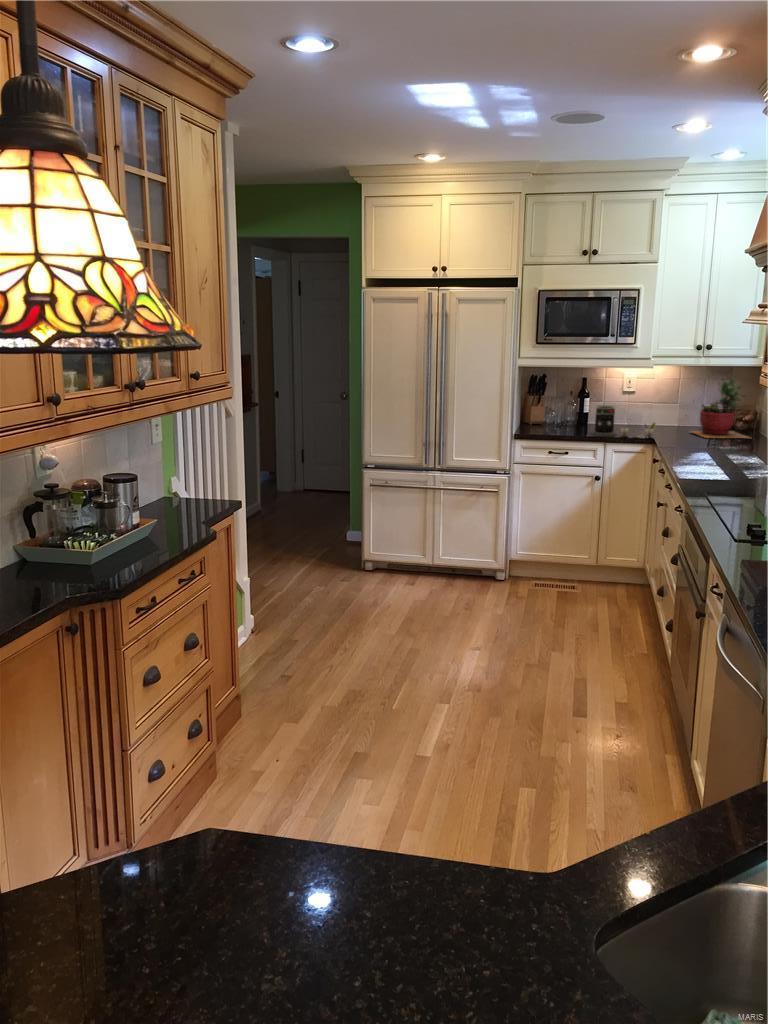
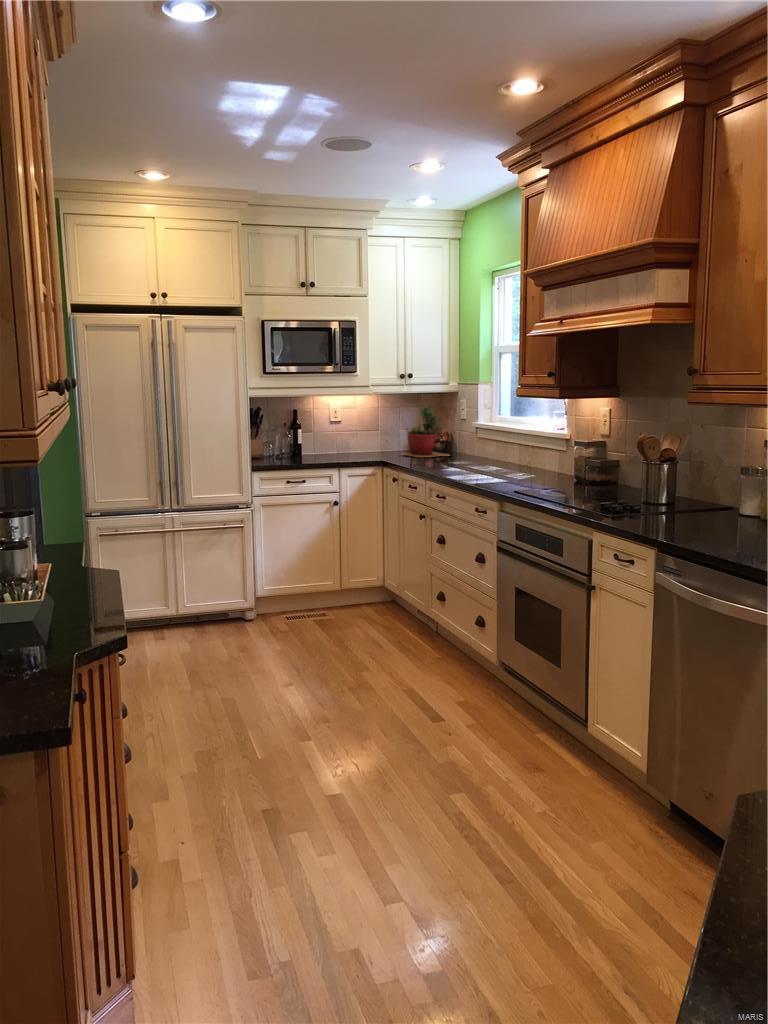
coffee maker: present [595,406,656,438] -> none [322,433,382,463]

